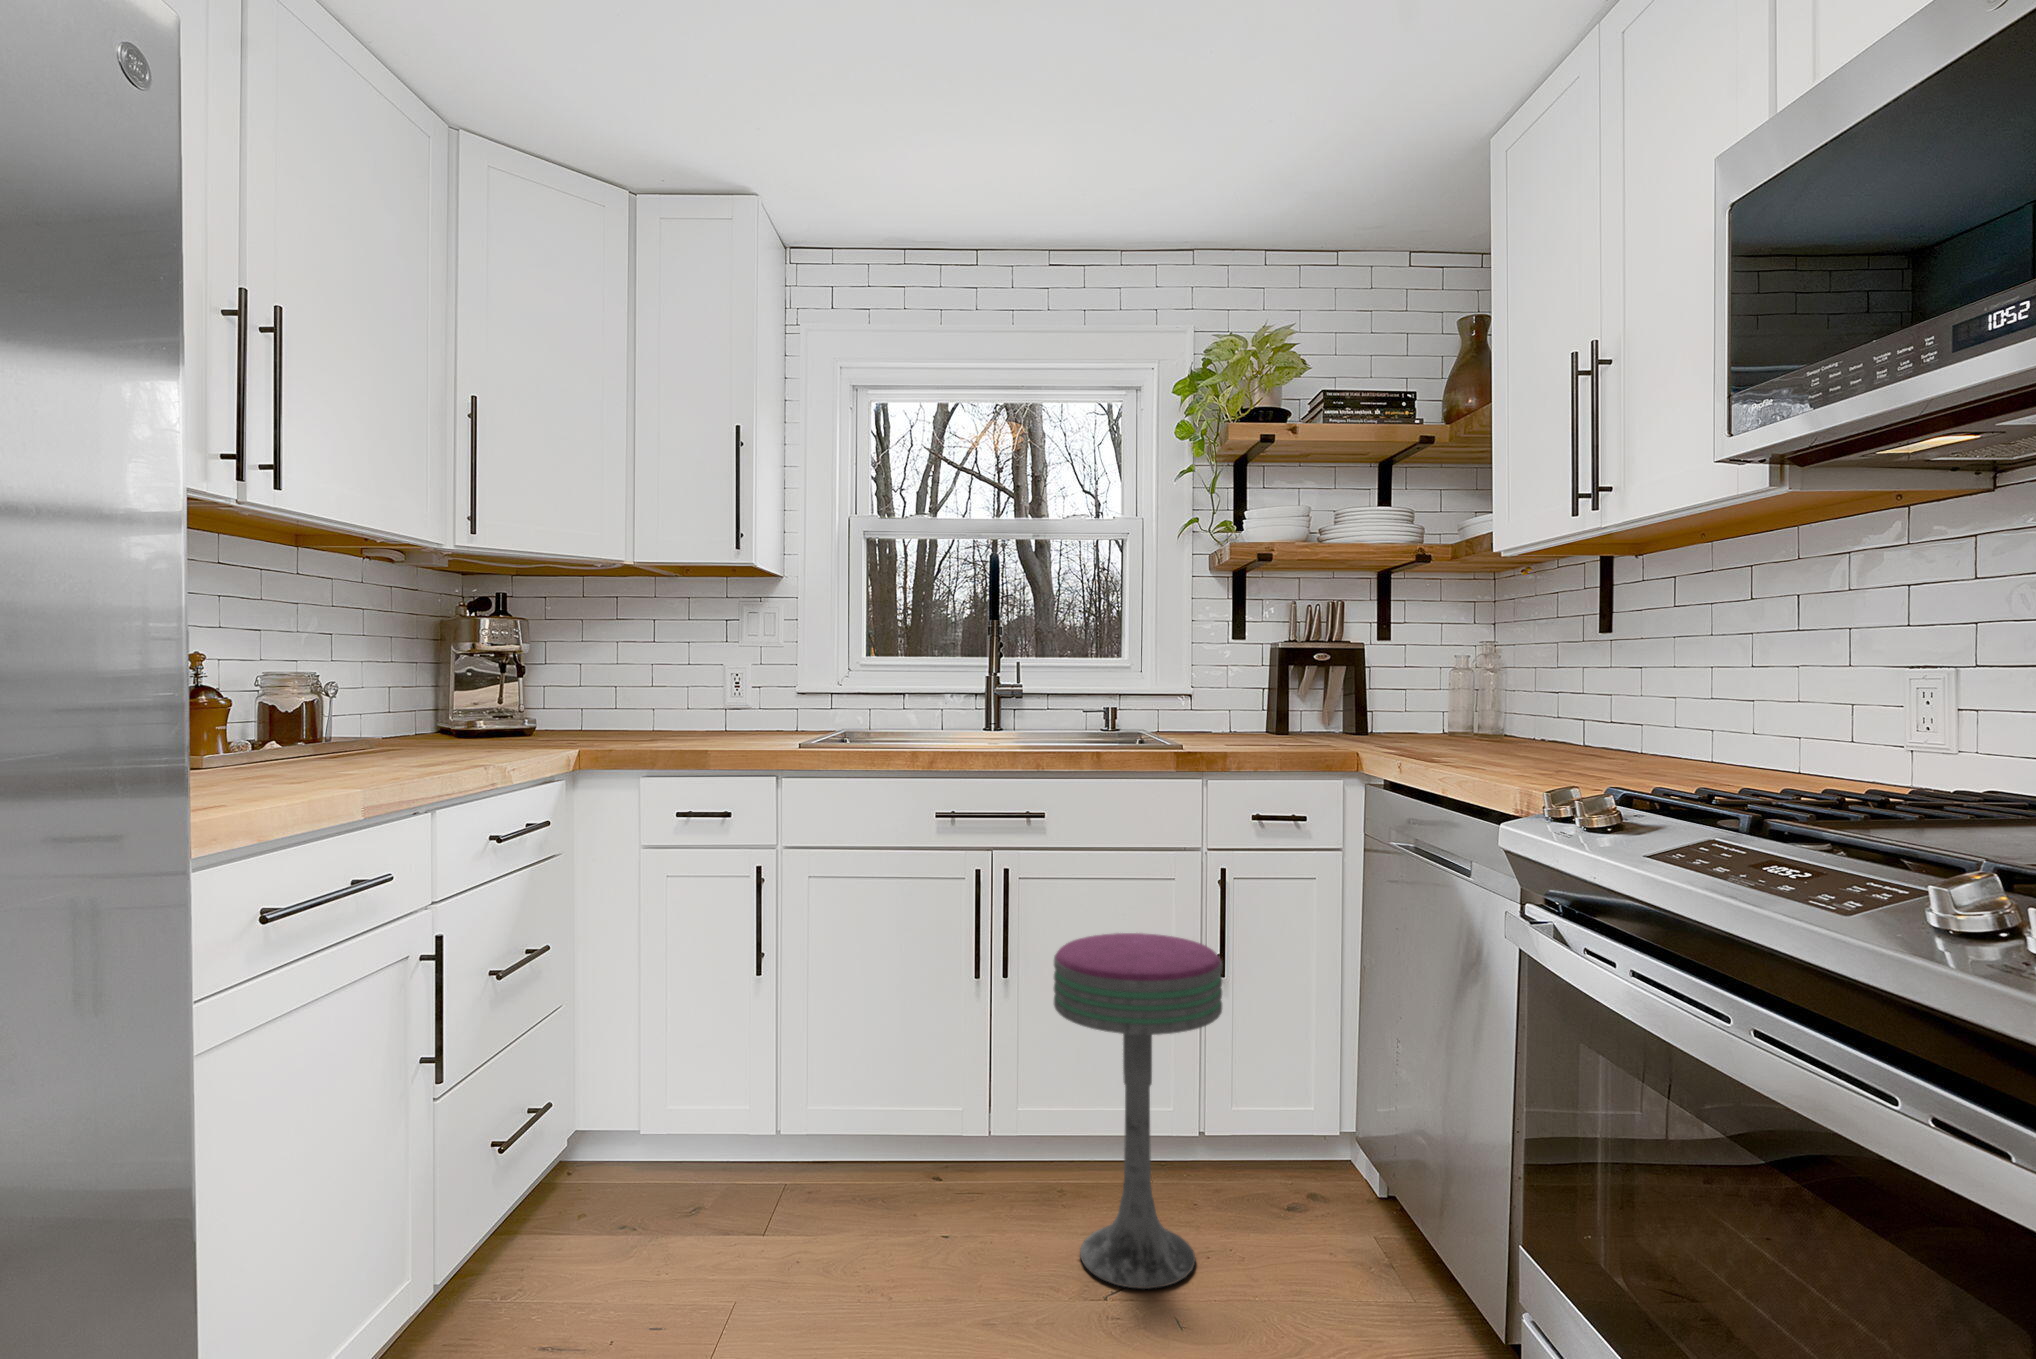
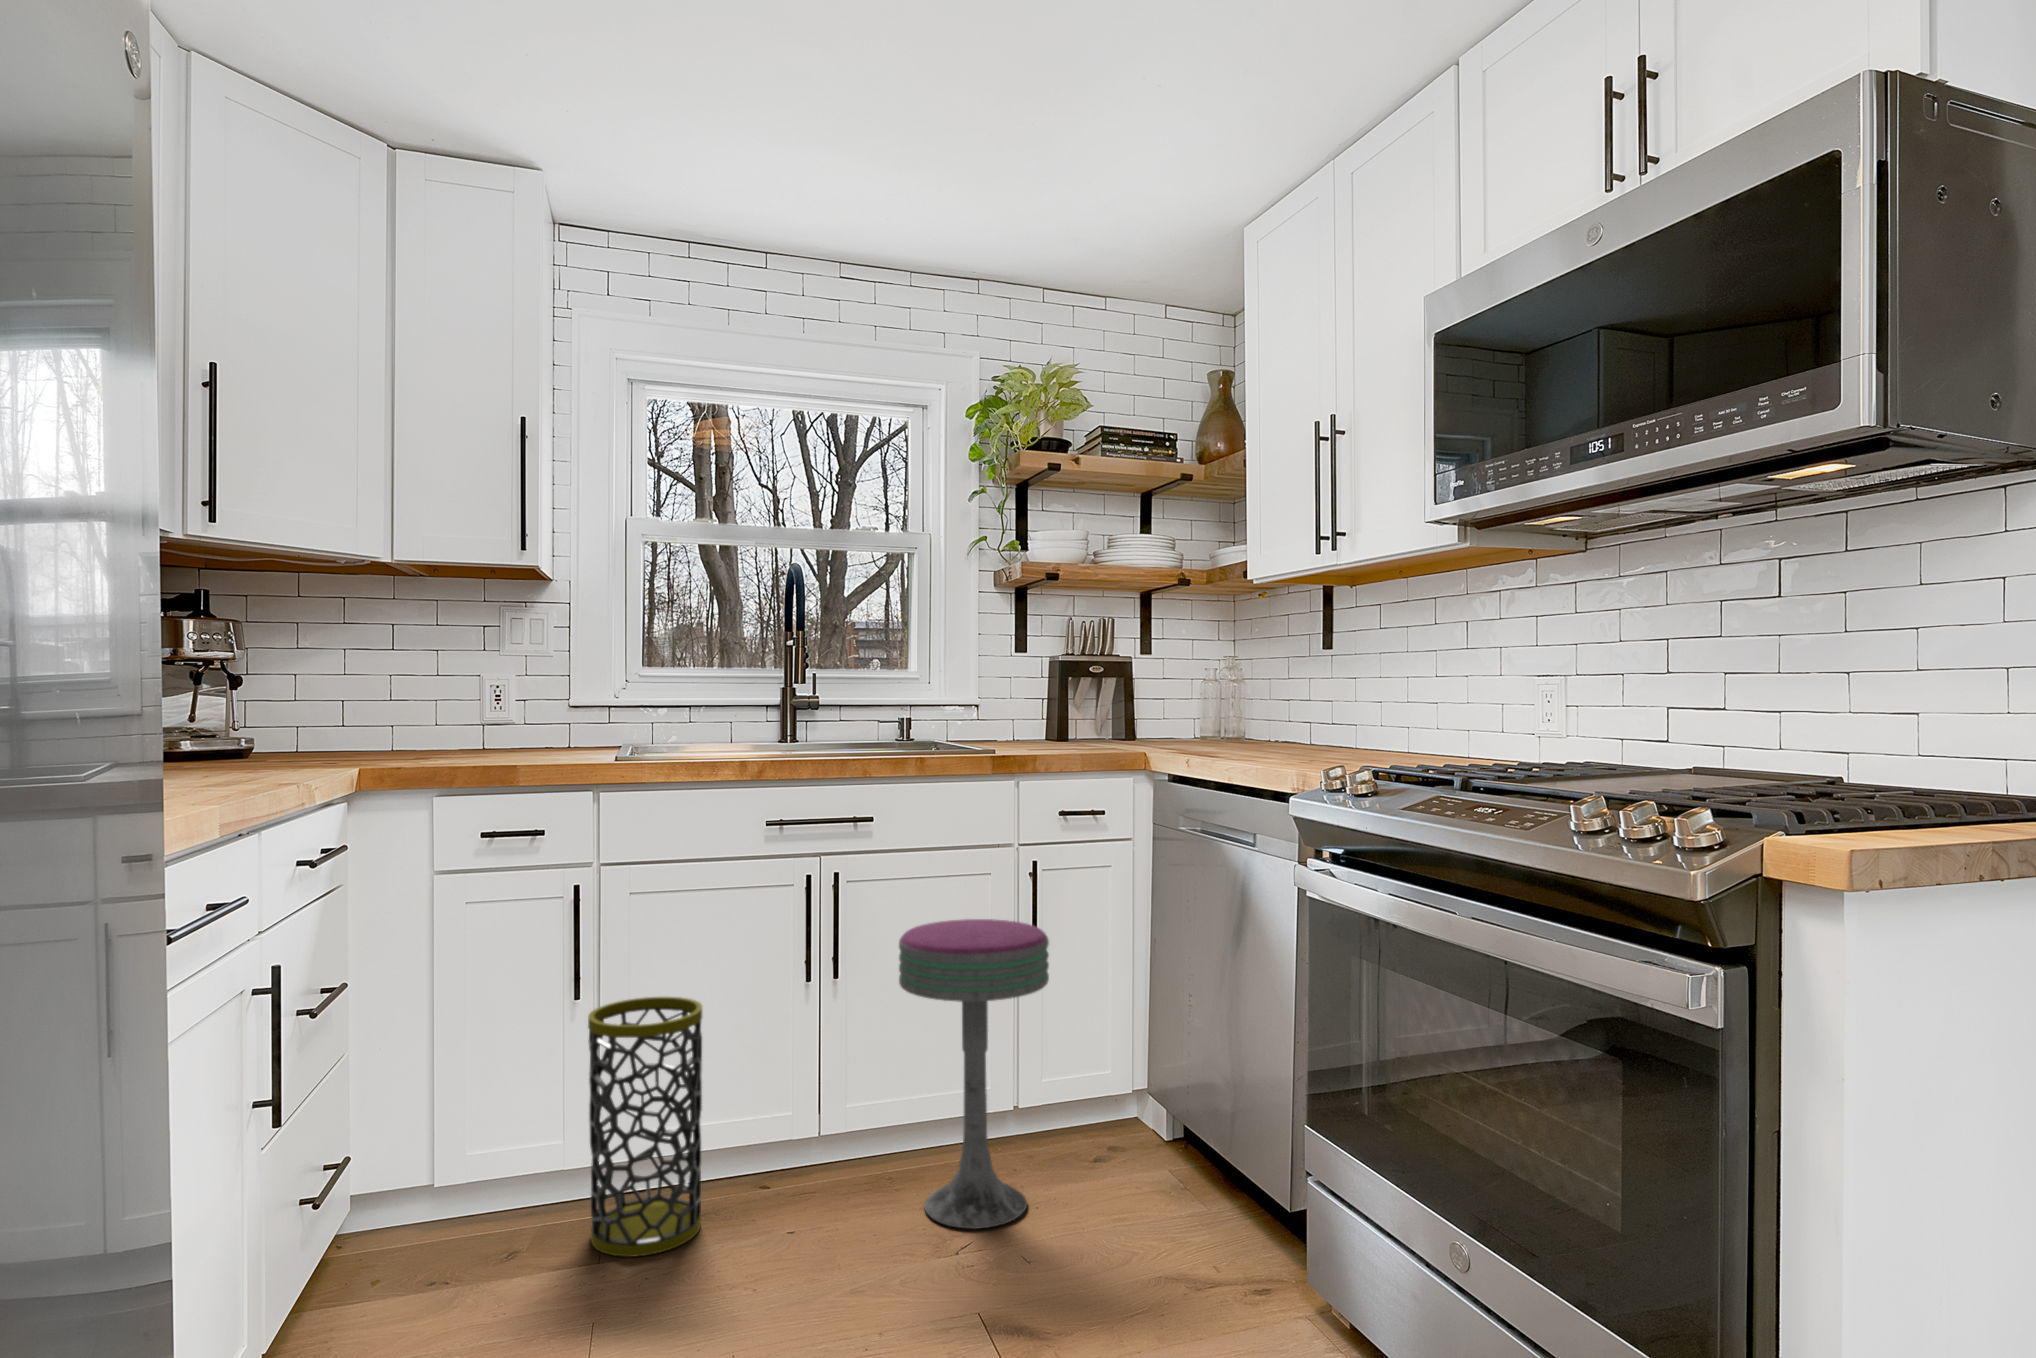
trash can: none [738,991,852,1262] -> present [588,997,702,1257]

